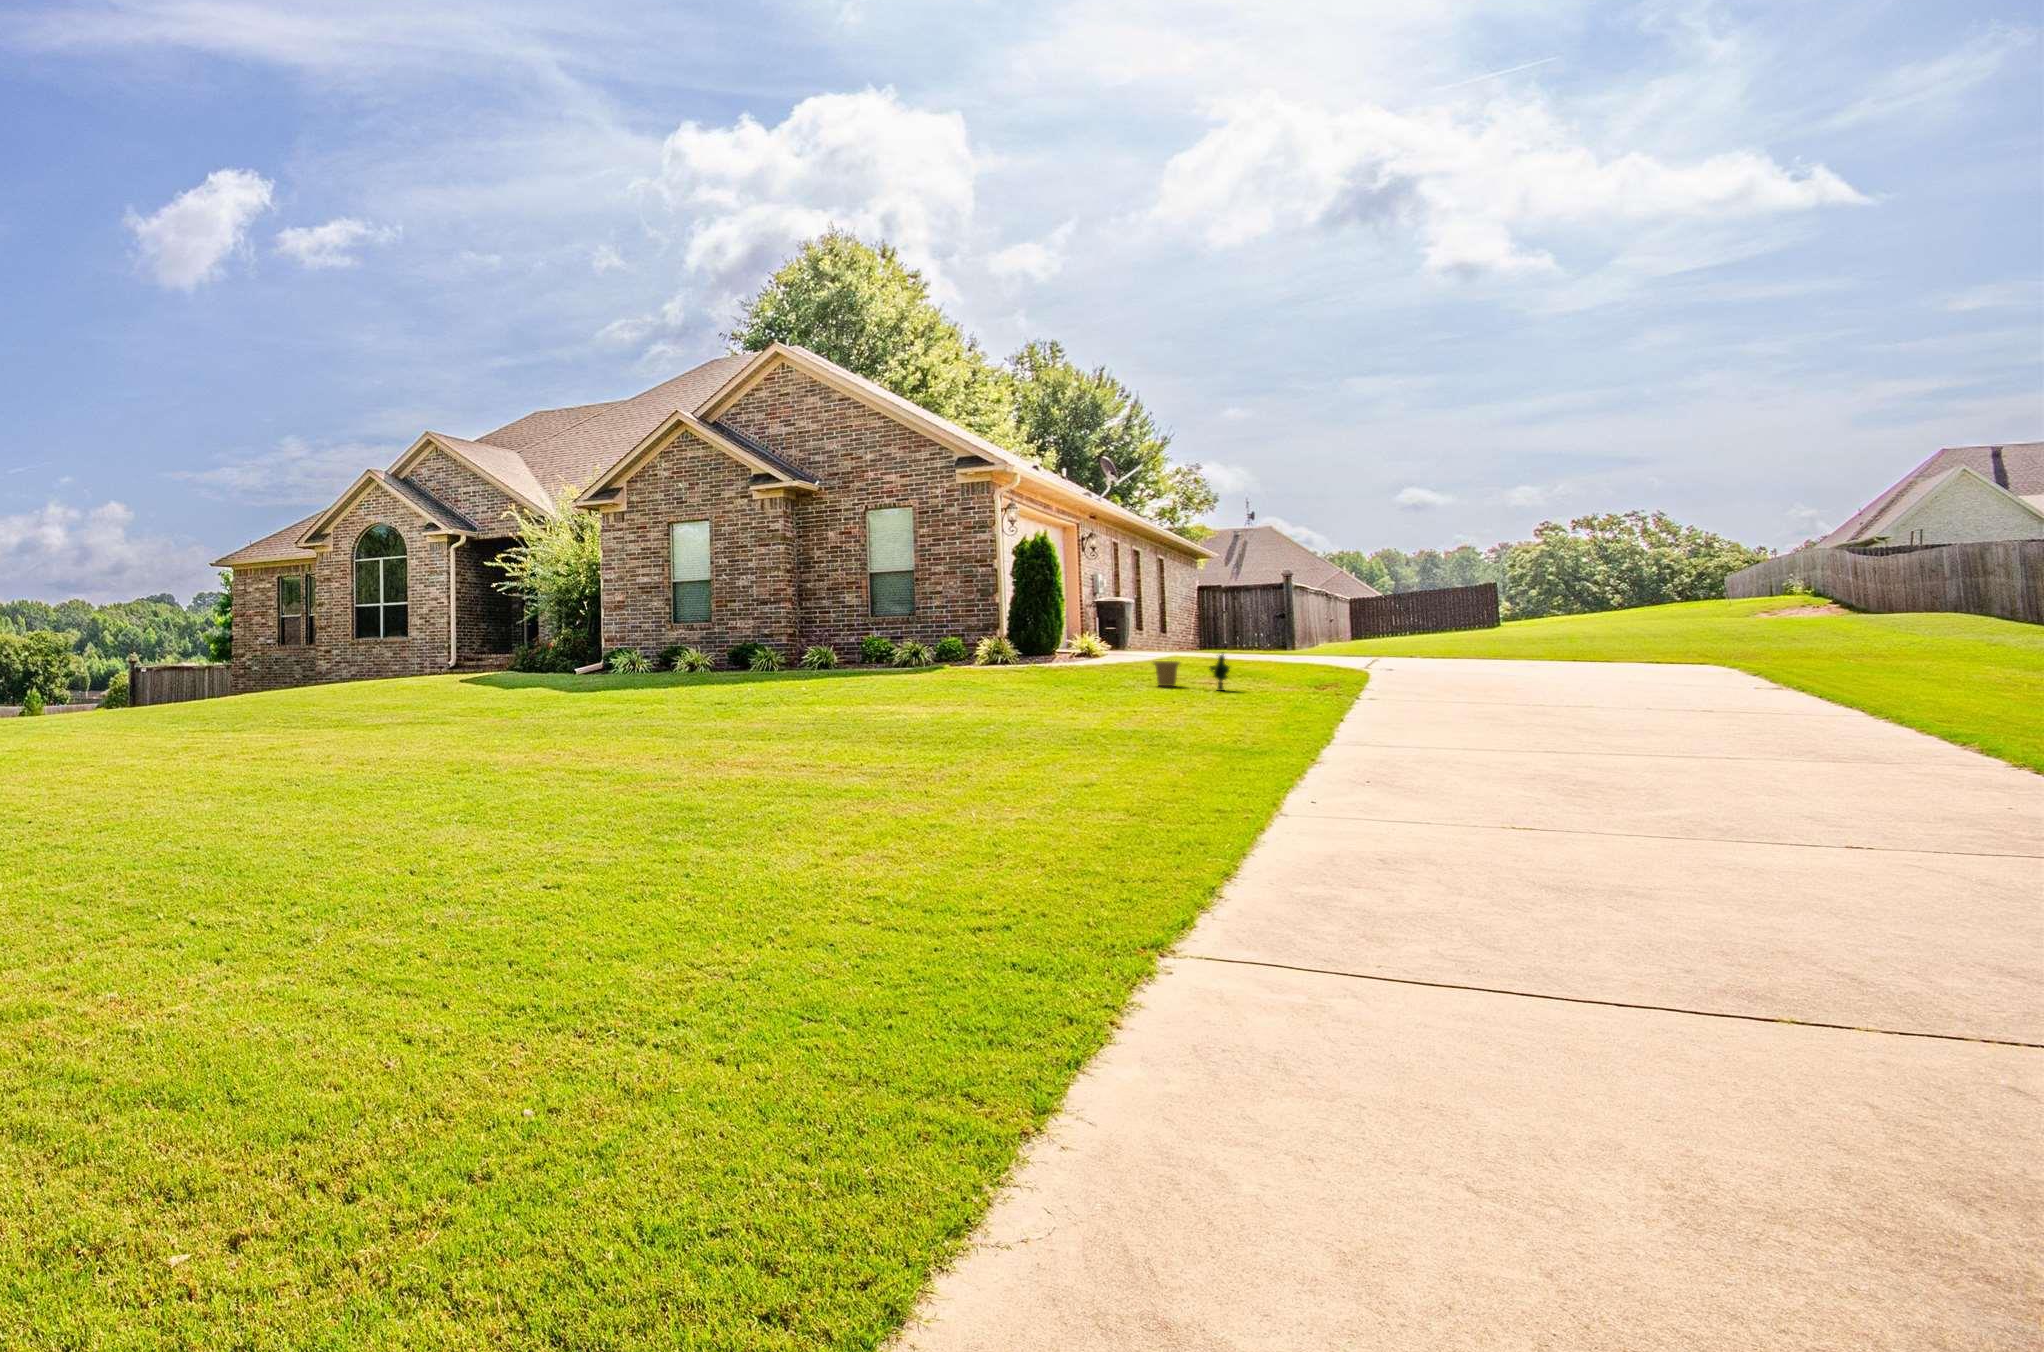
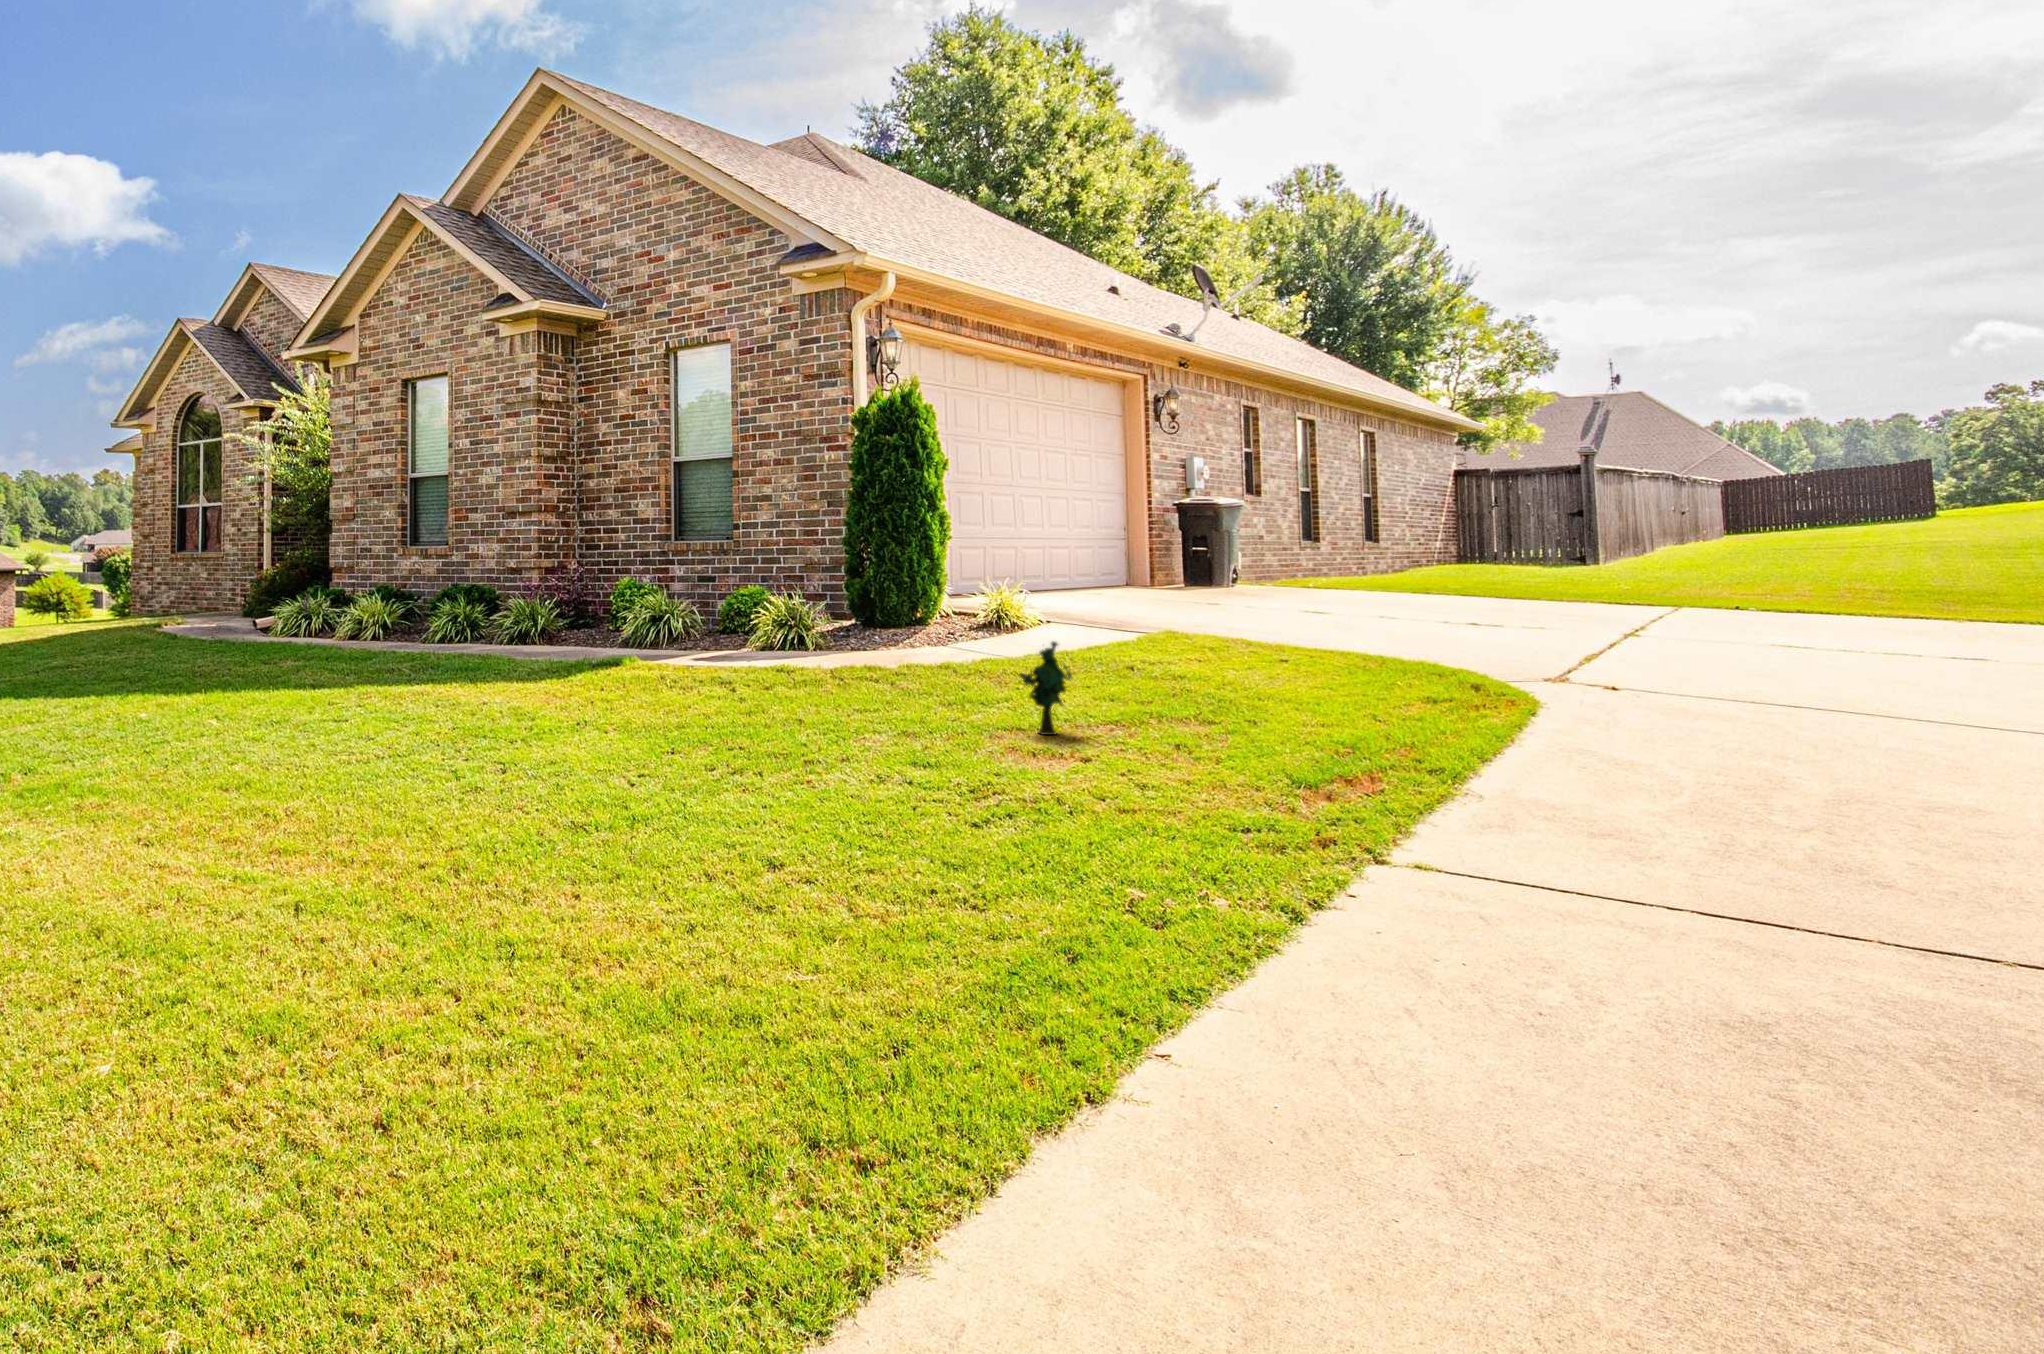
basket: present [1153,661,1180,687] -> none [938,650,998,712]

